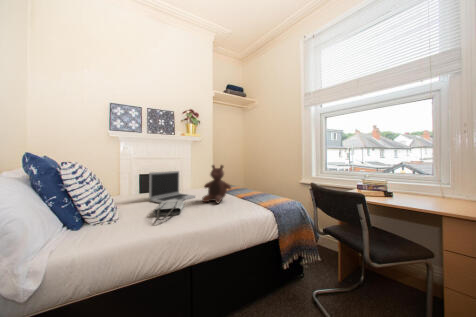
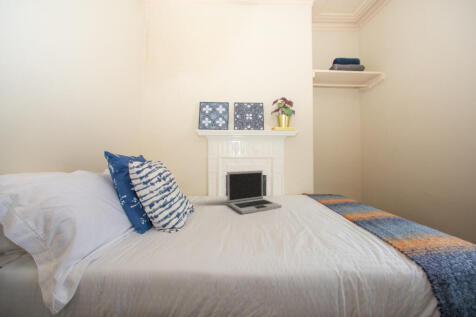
stuffed bear: present [202,165,231,203] -> none [287,163,339,227]
tote bag: present [153,201,184,220] -> none [213,211,261,246]

